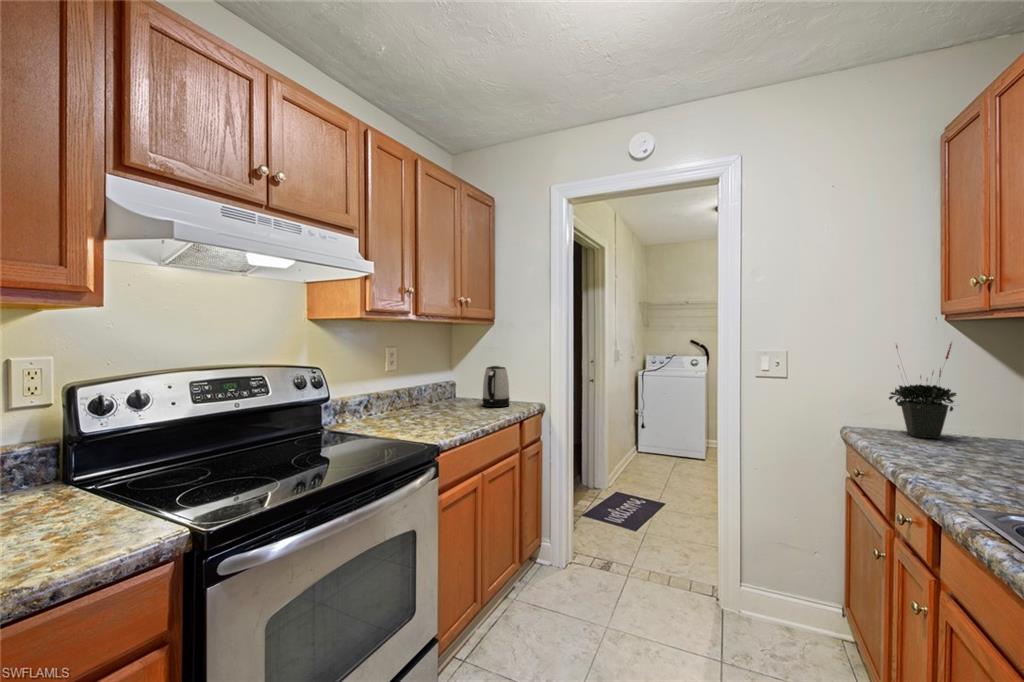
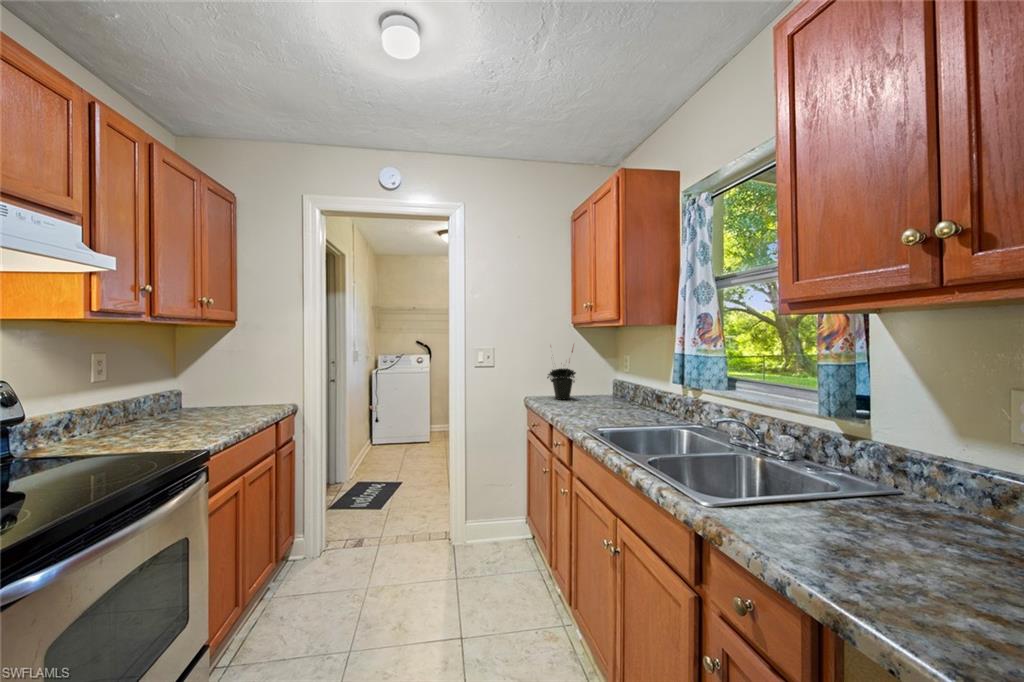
kettle: present [482,366,510,407] -> none [226,369,260,413]

